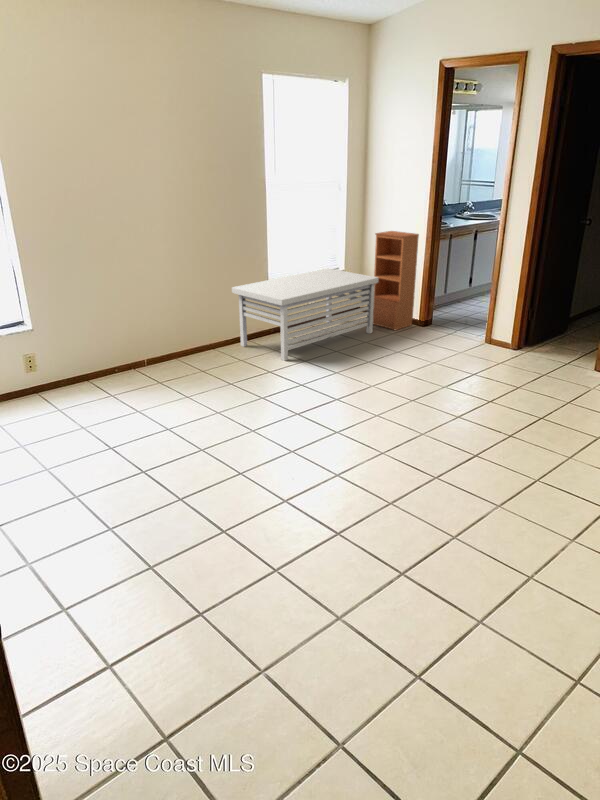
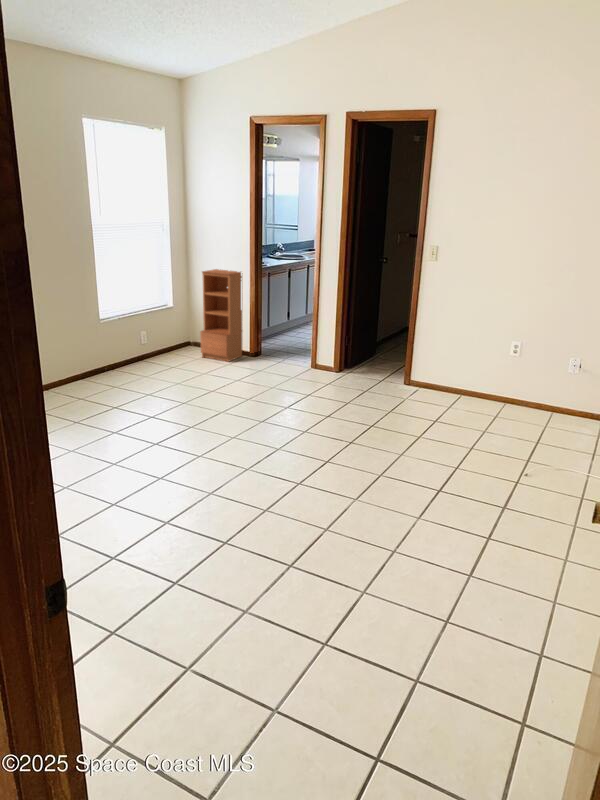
storage bench: present [232,268,378,361] -> none [64,306,209,397]

